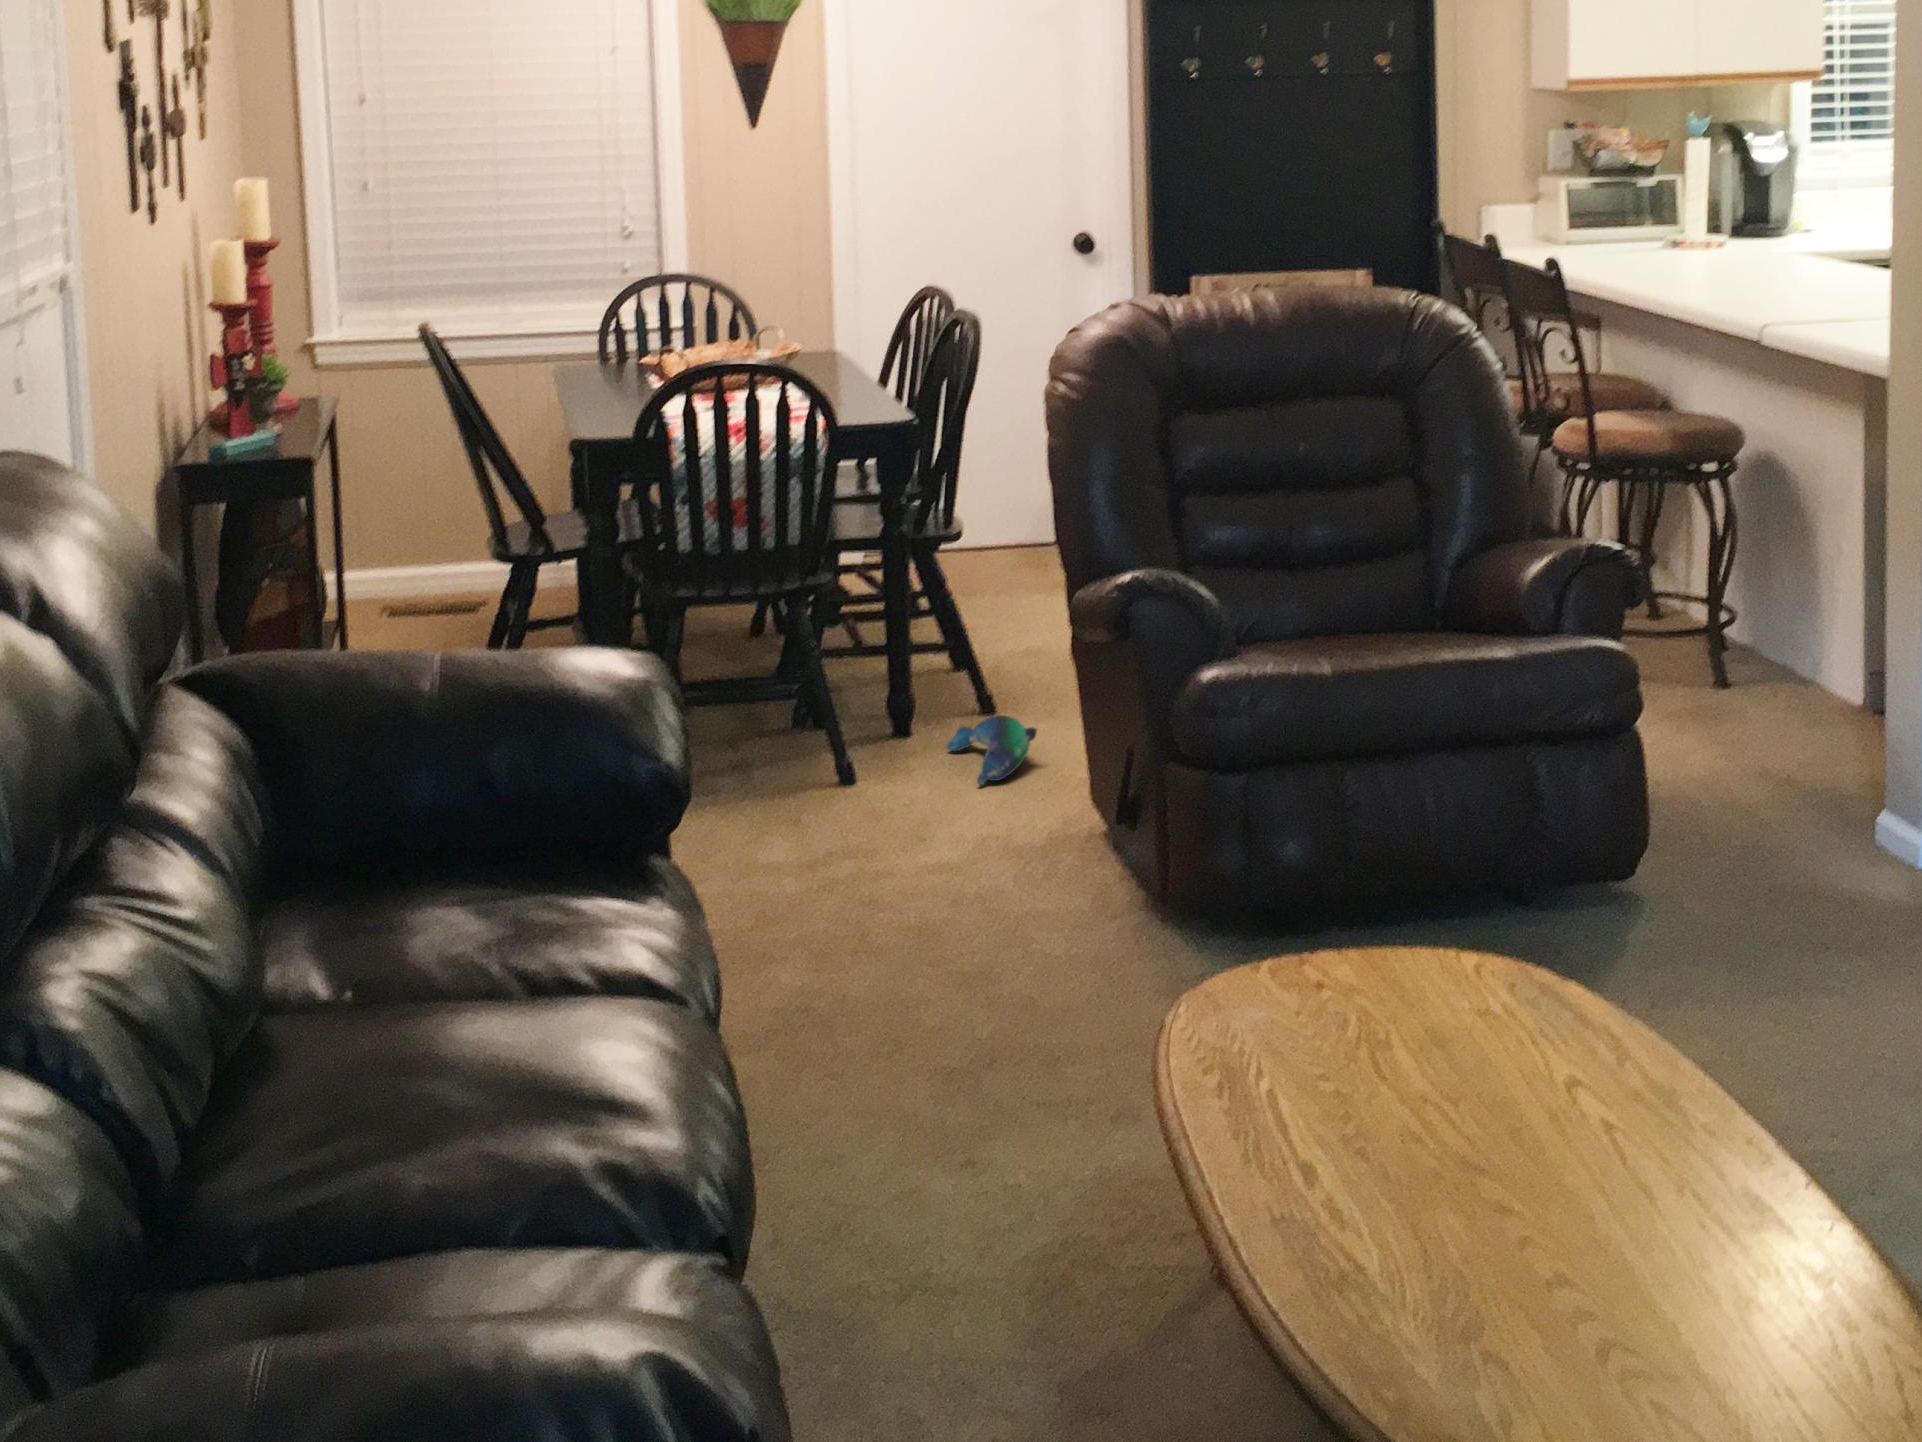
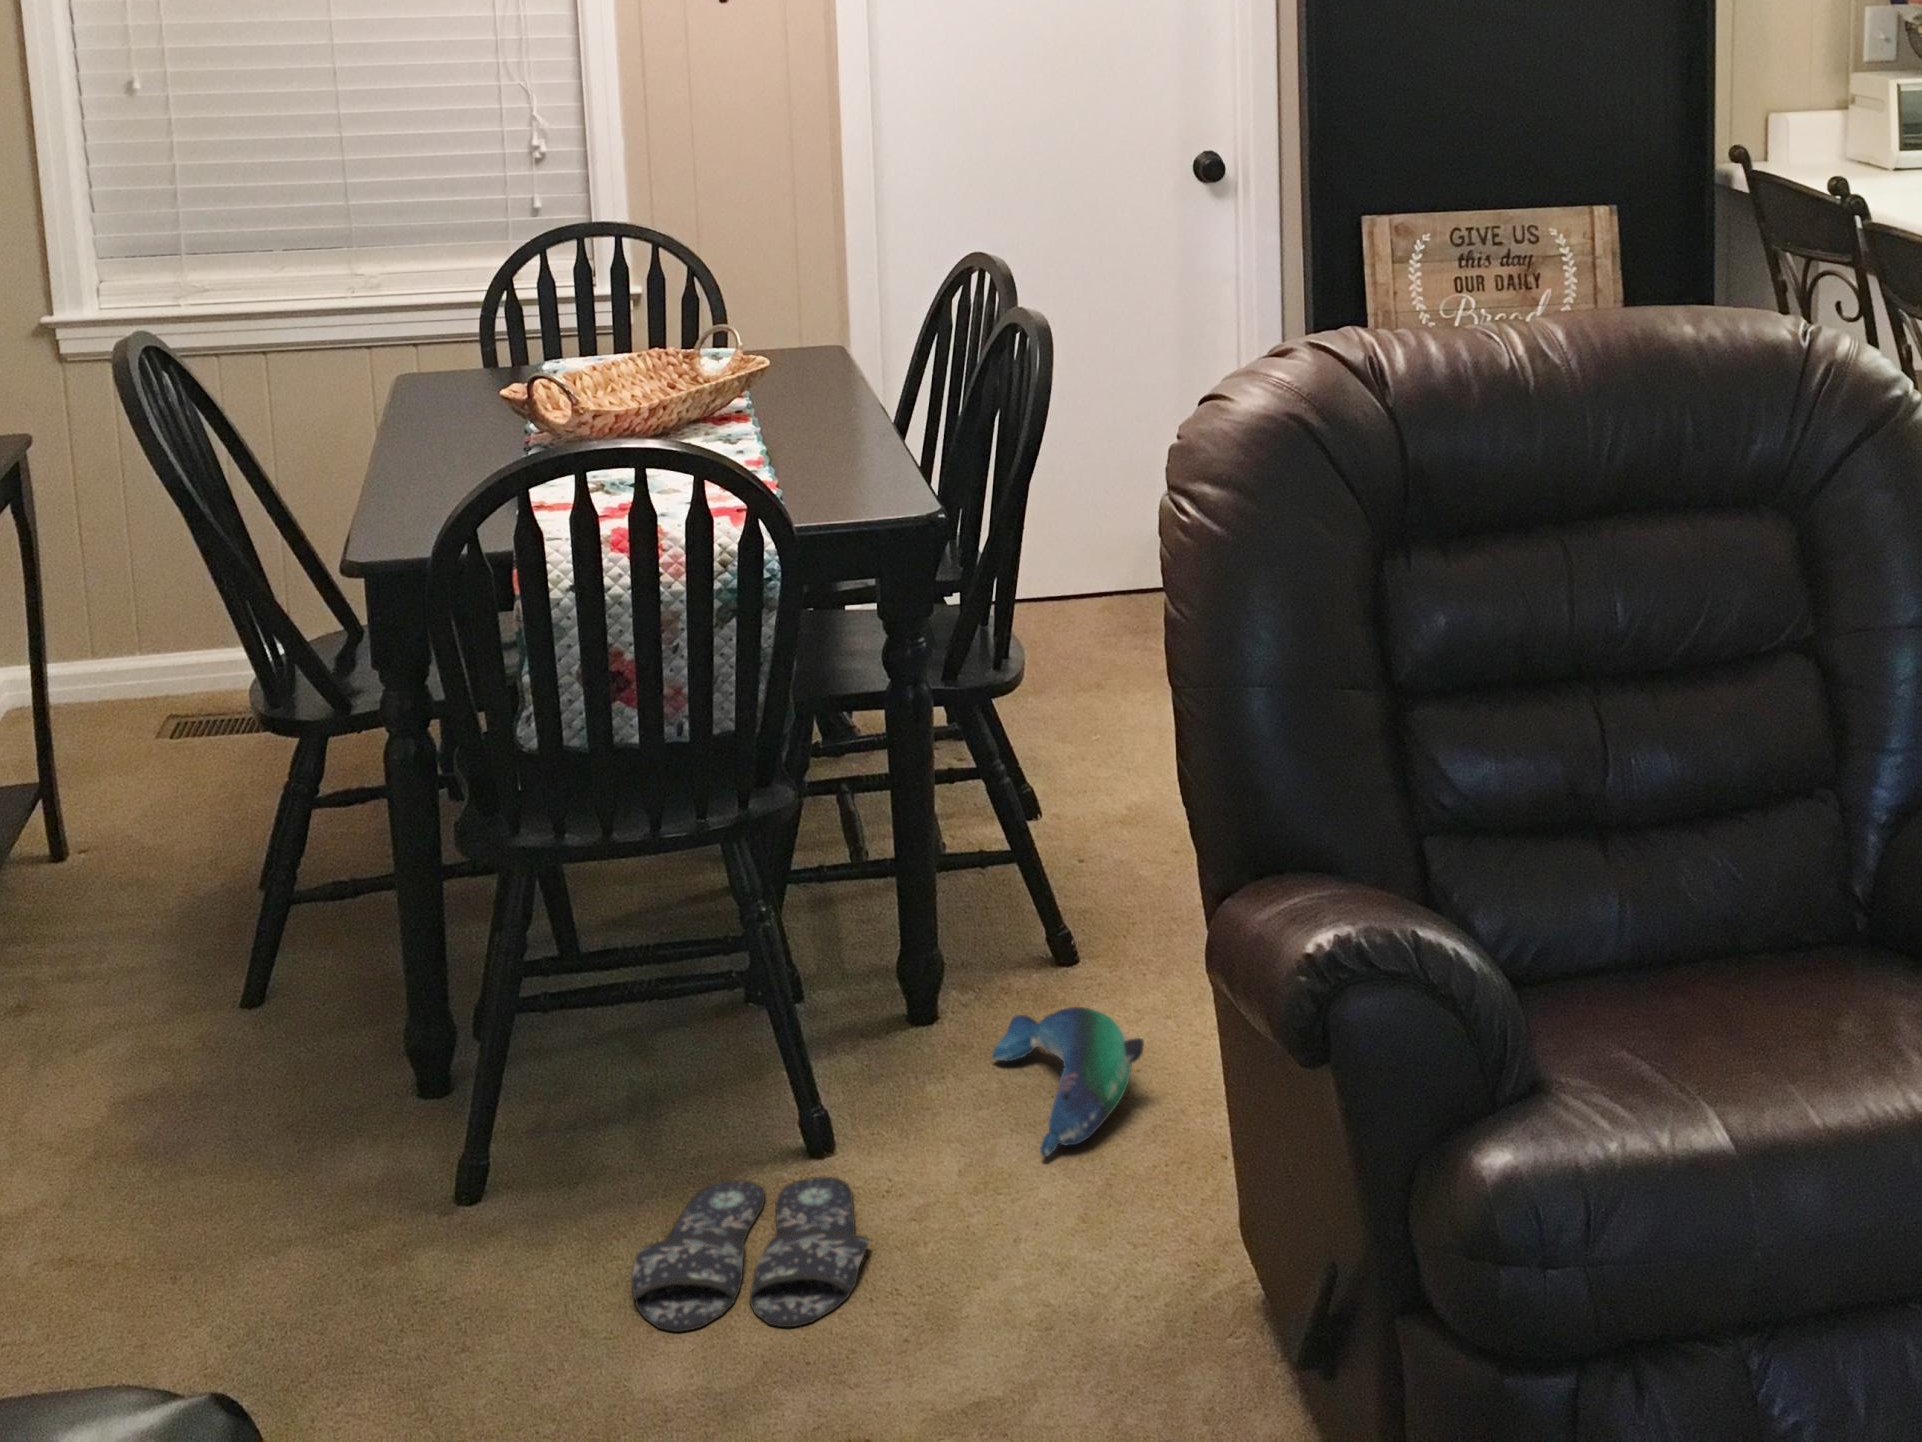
slippers: none [753,792,883,844] -> present [632,1177,870,1332]

